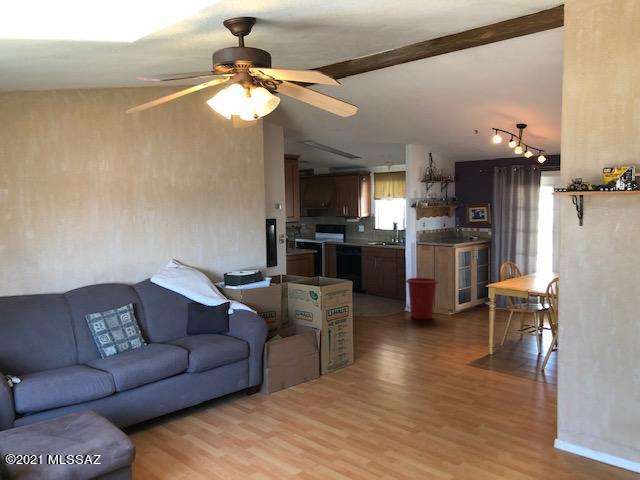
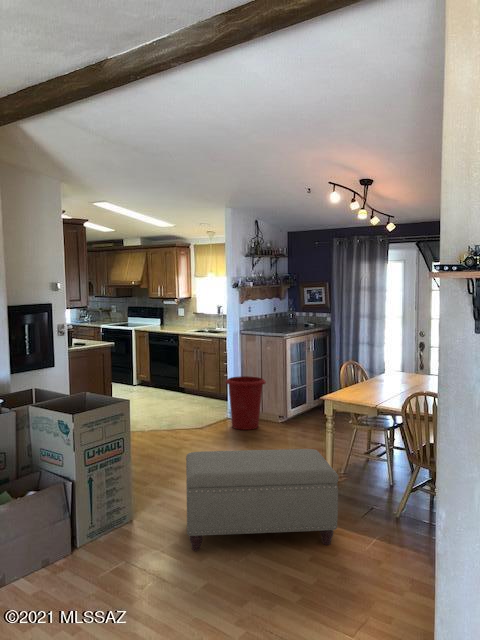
ottoman: none [391,318,499,379] -> present [186,449,339,551]

